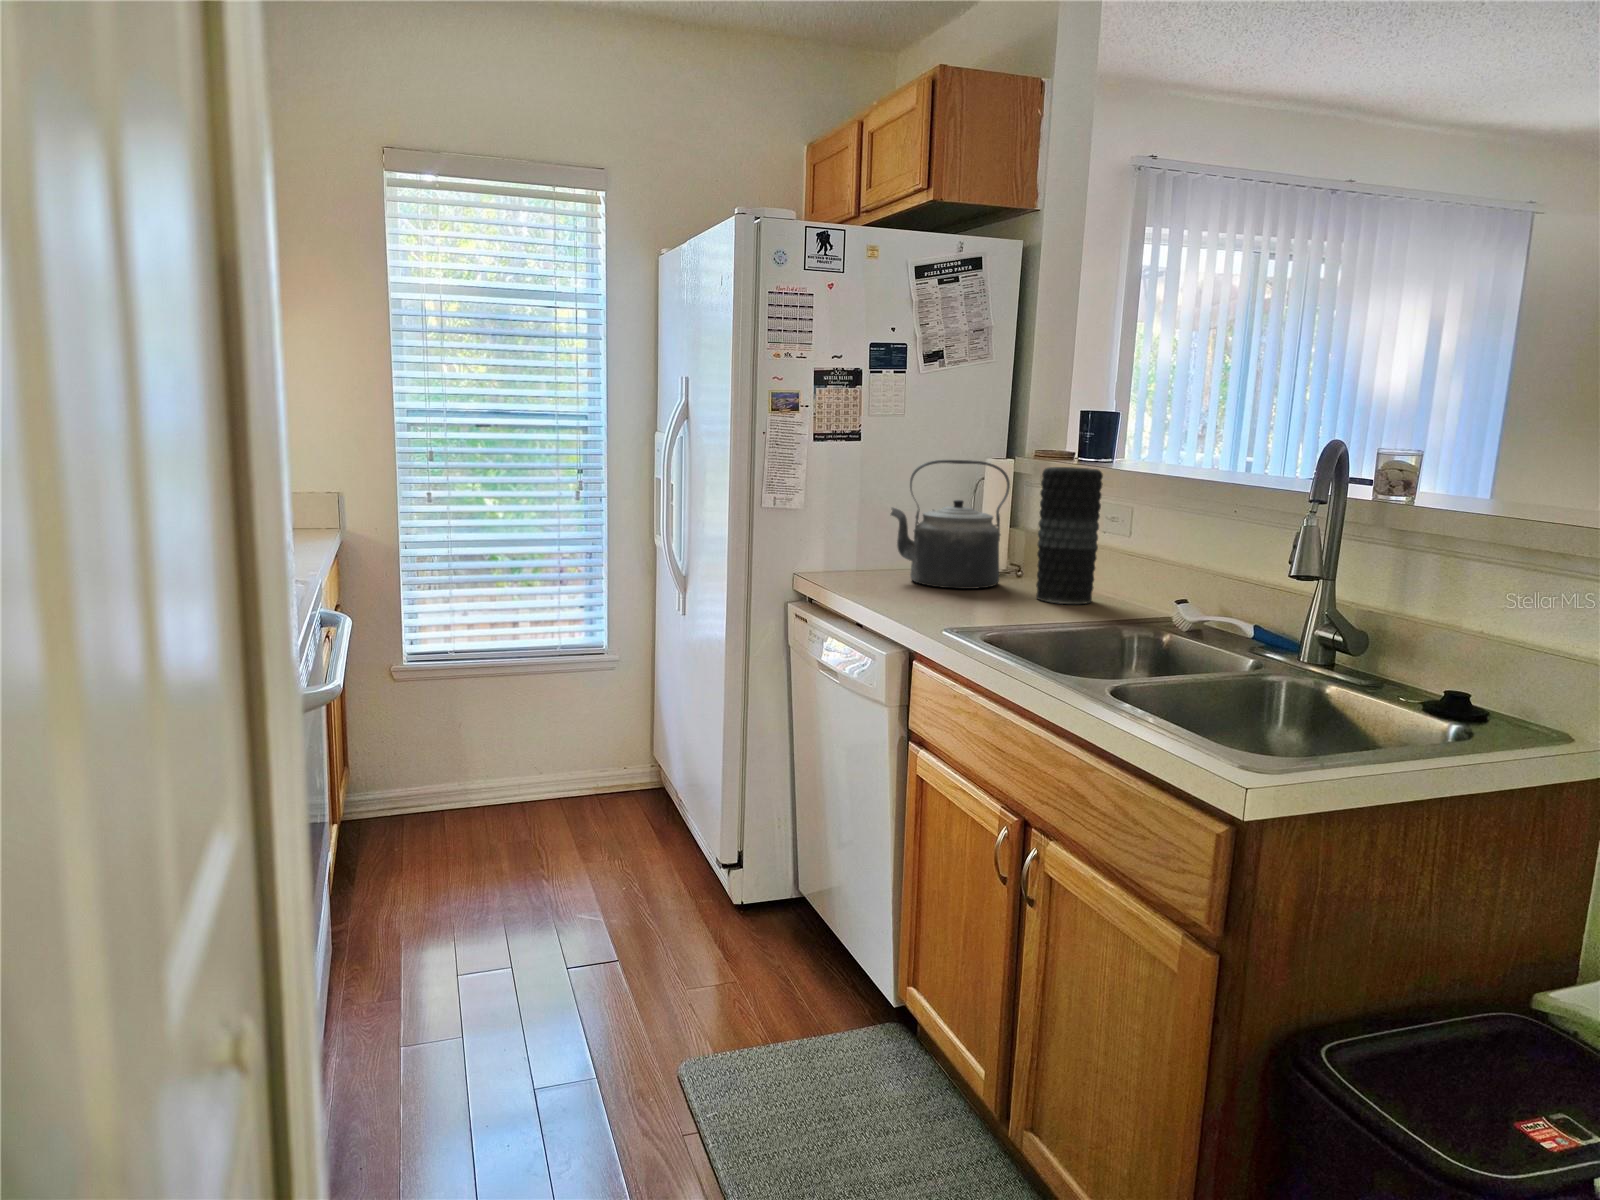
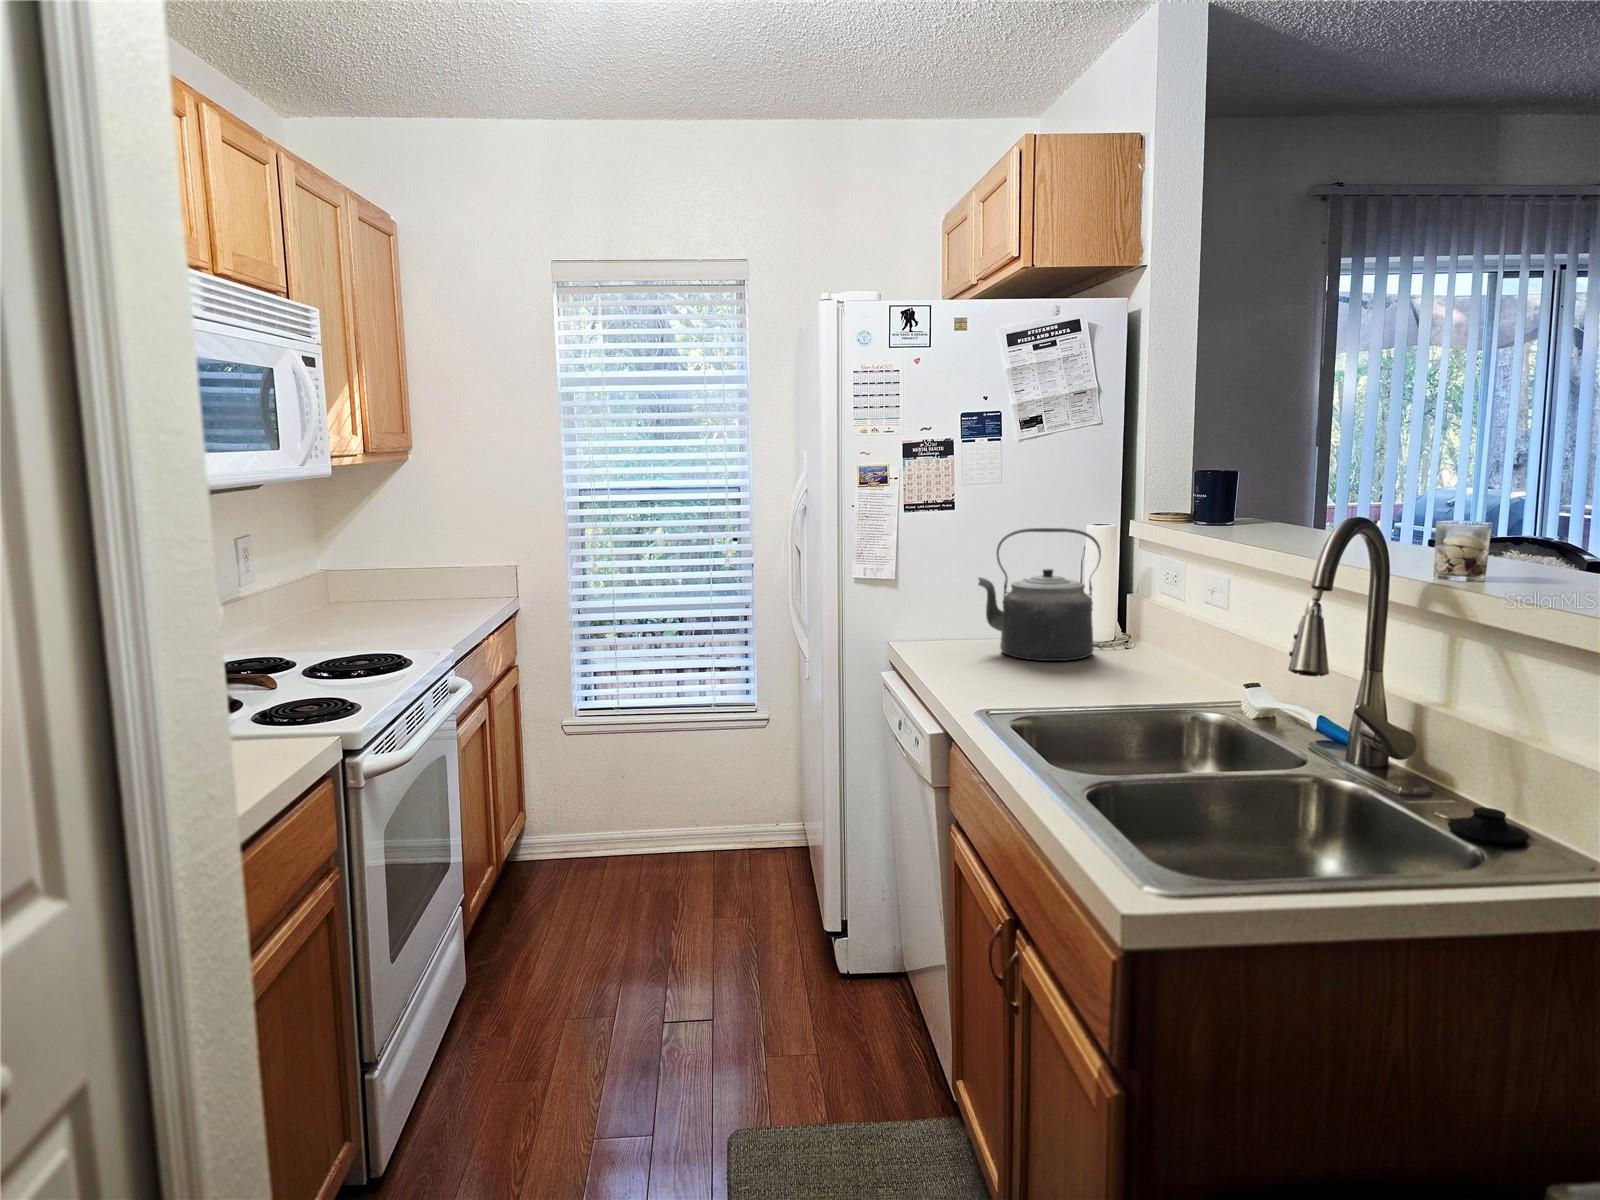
vase: present [1036,467,1103,604] -> none [1118,535,1185,681]

